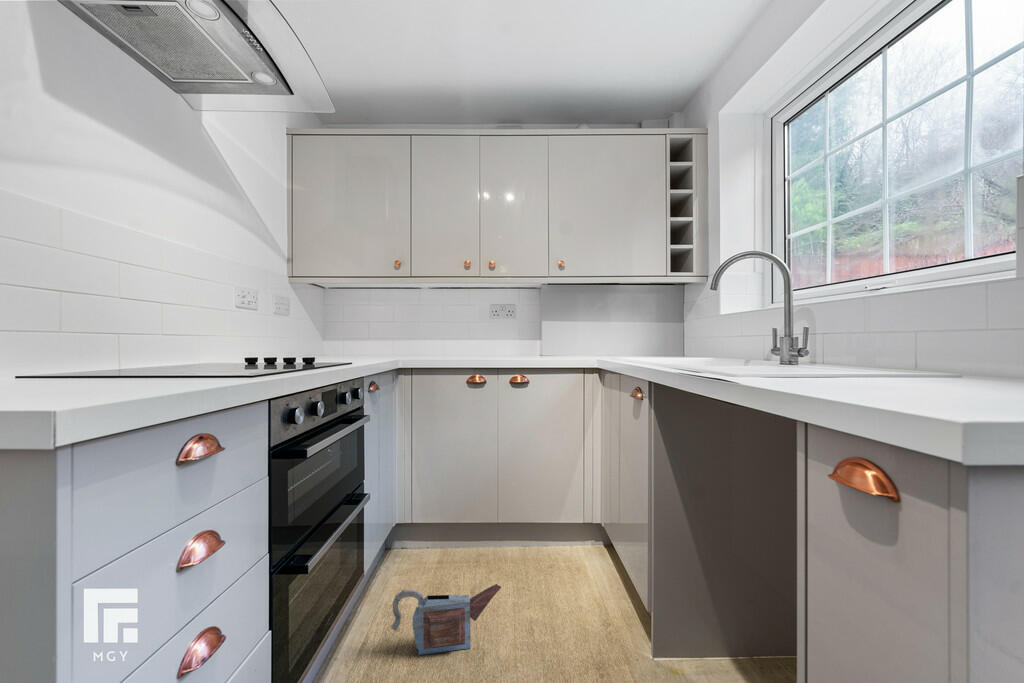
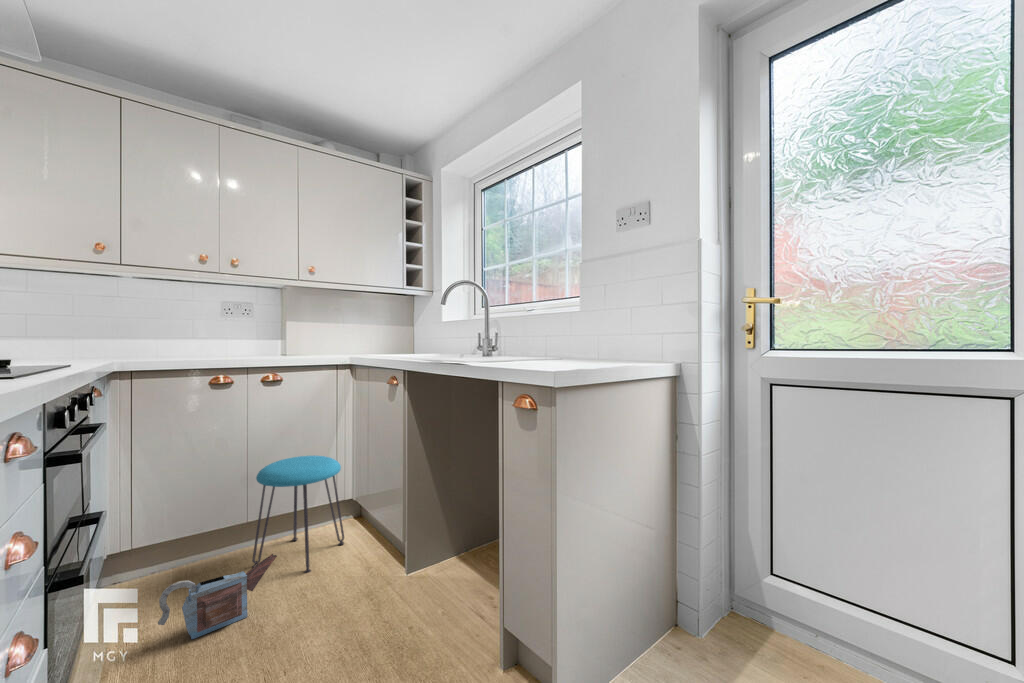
stool: none [488,474,585,615] -> present [252,456,344,573]

